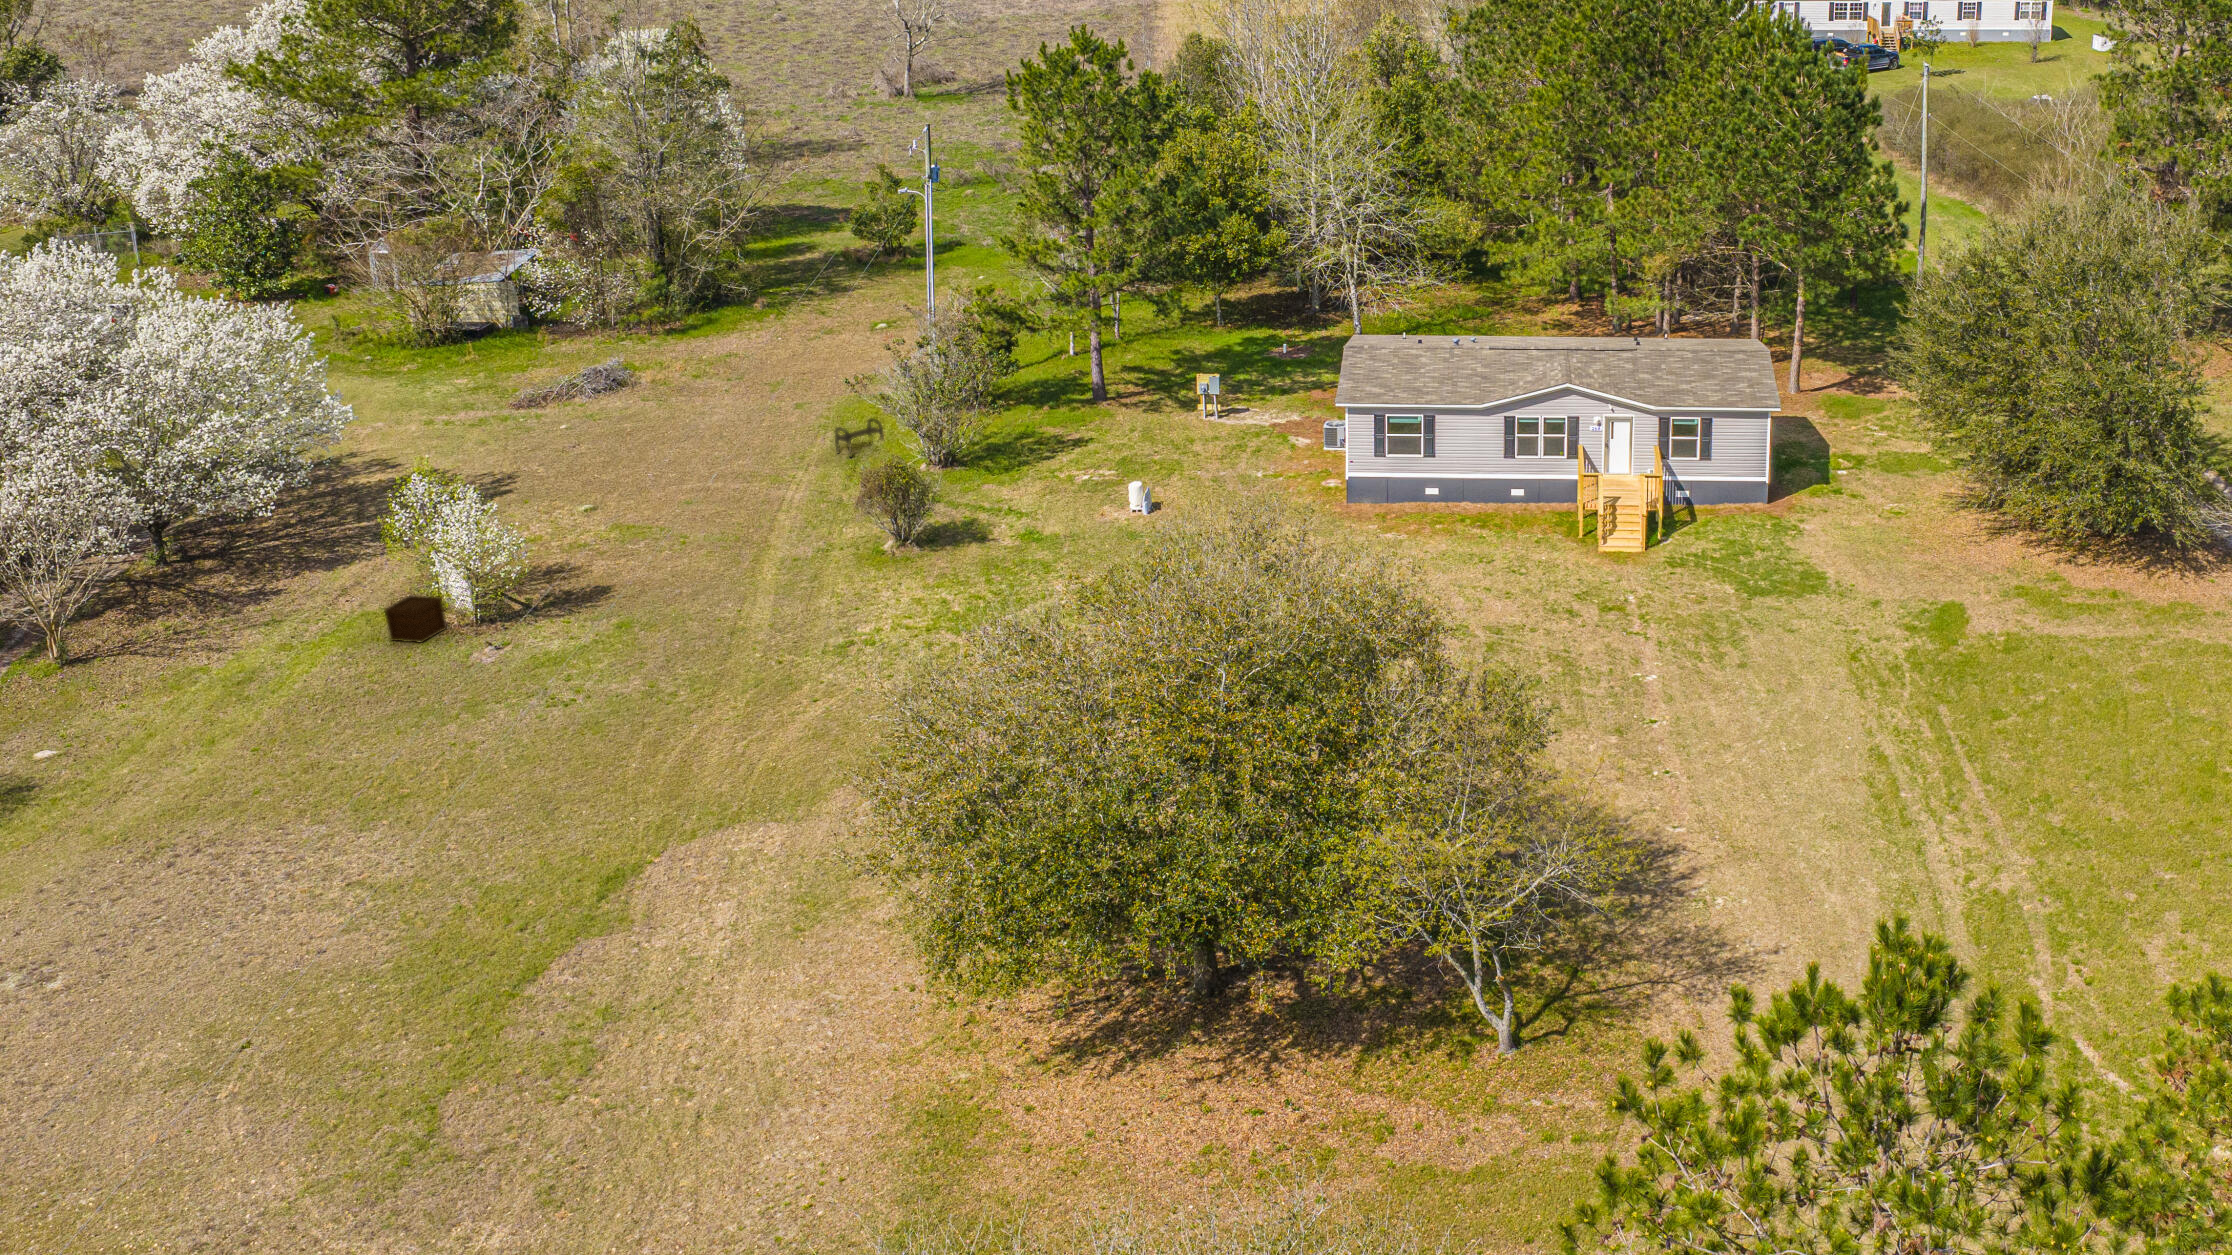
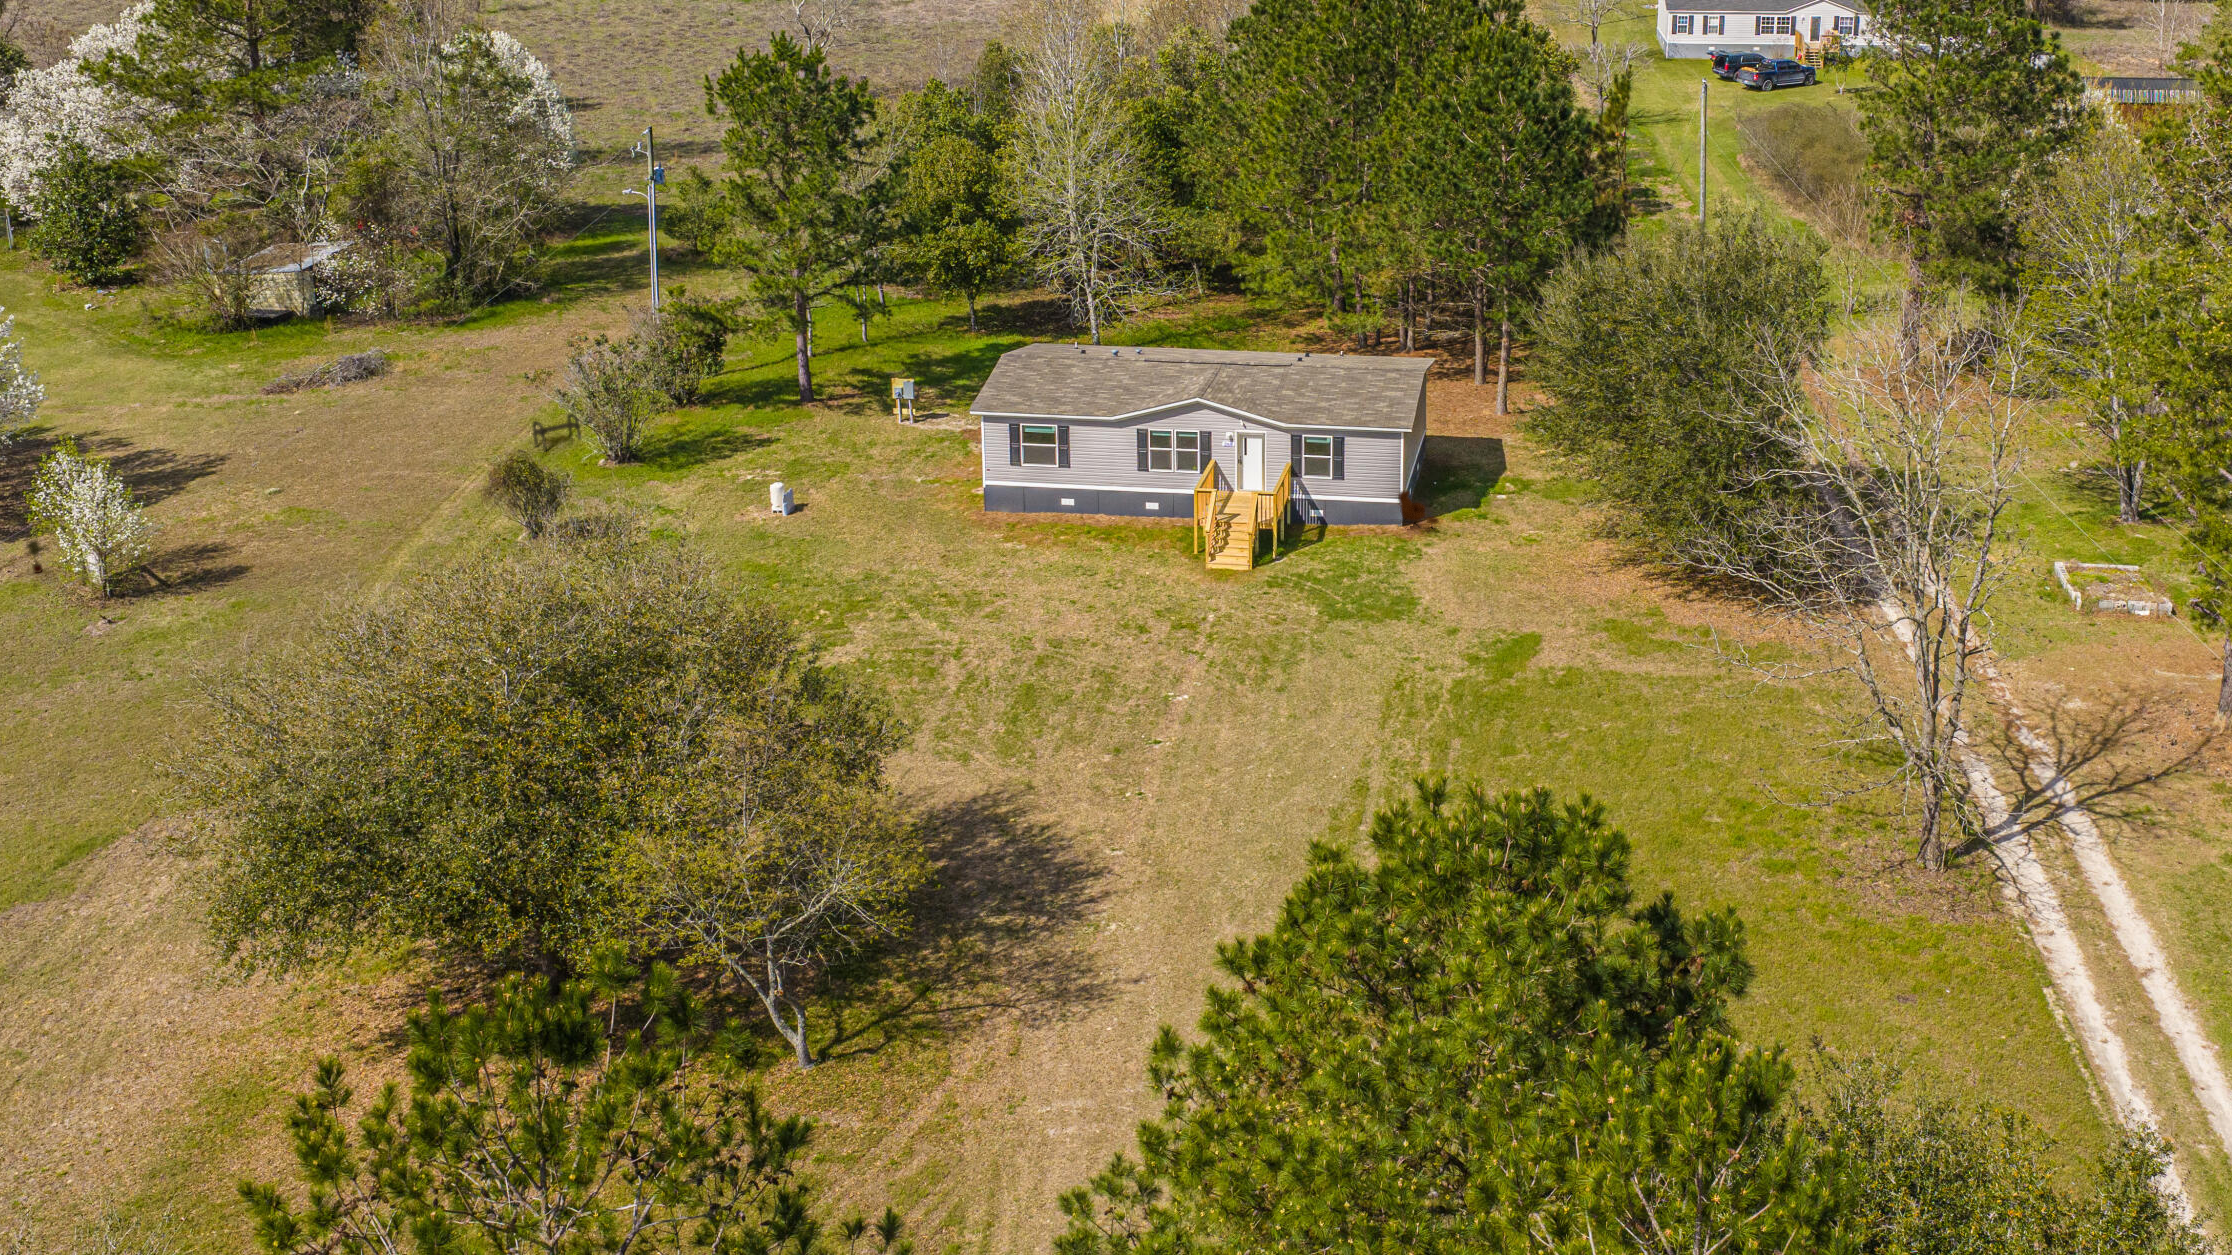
lounge chair: none [1763,469,1806,510] -> present [1398,491,1439,530]
potted tree: none [343,561,373,604] -> present [26,536,49,573]
wooden crate: present [385,595,447,642] -> none [39,567,100,611]

